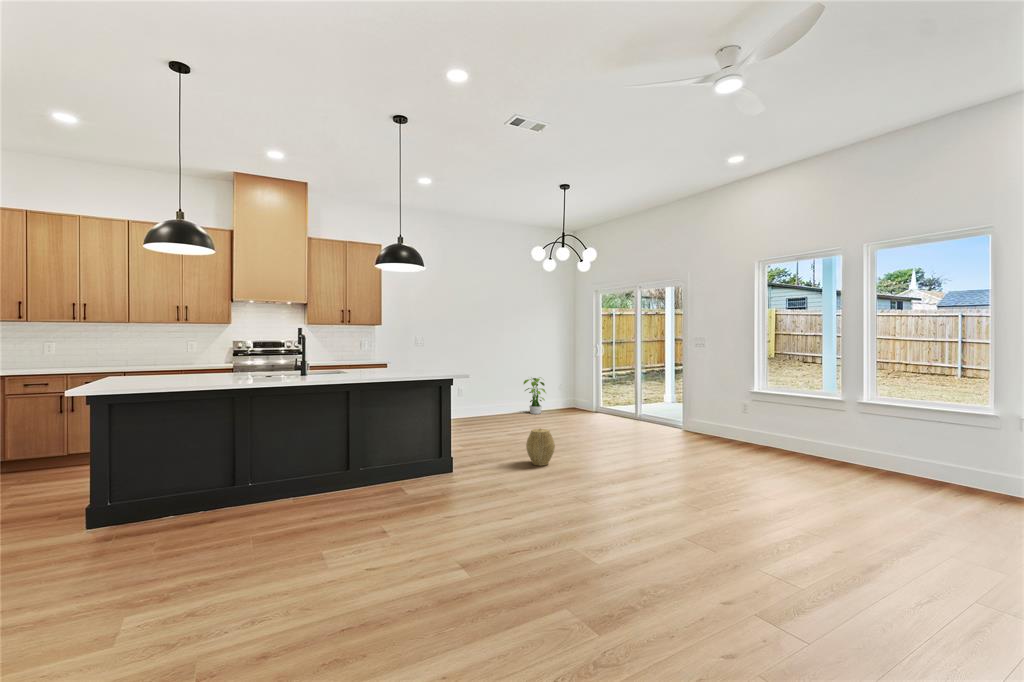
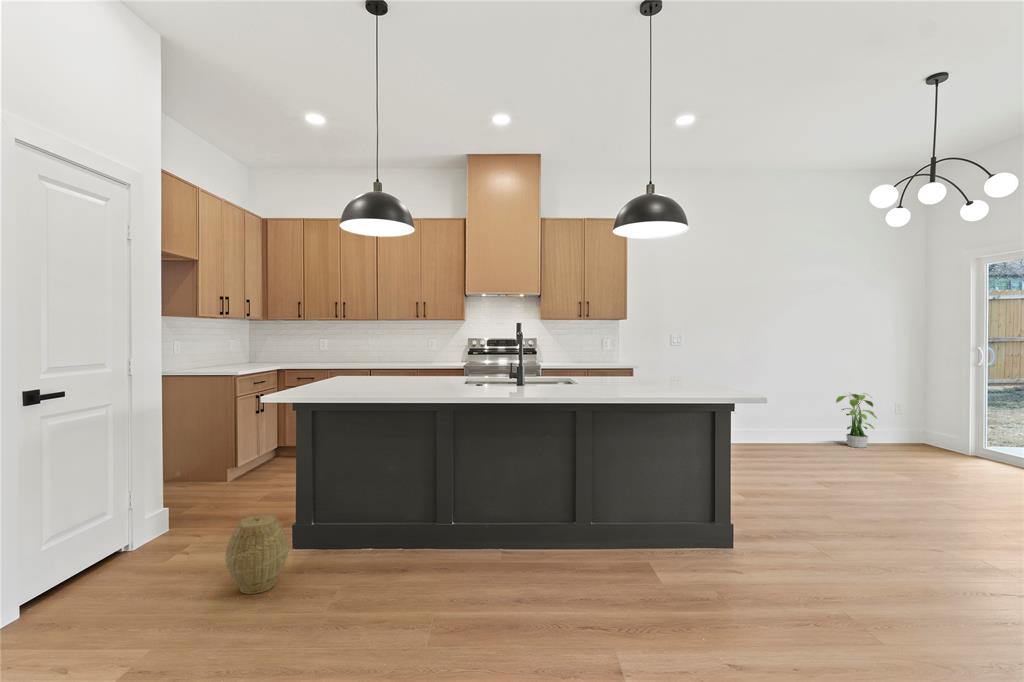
woven basket: present [526,429,555,466] -> present [225,514,289,594]

